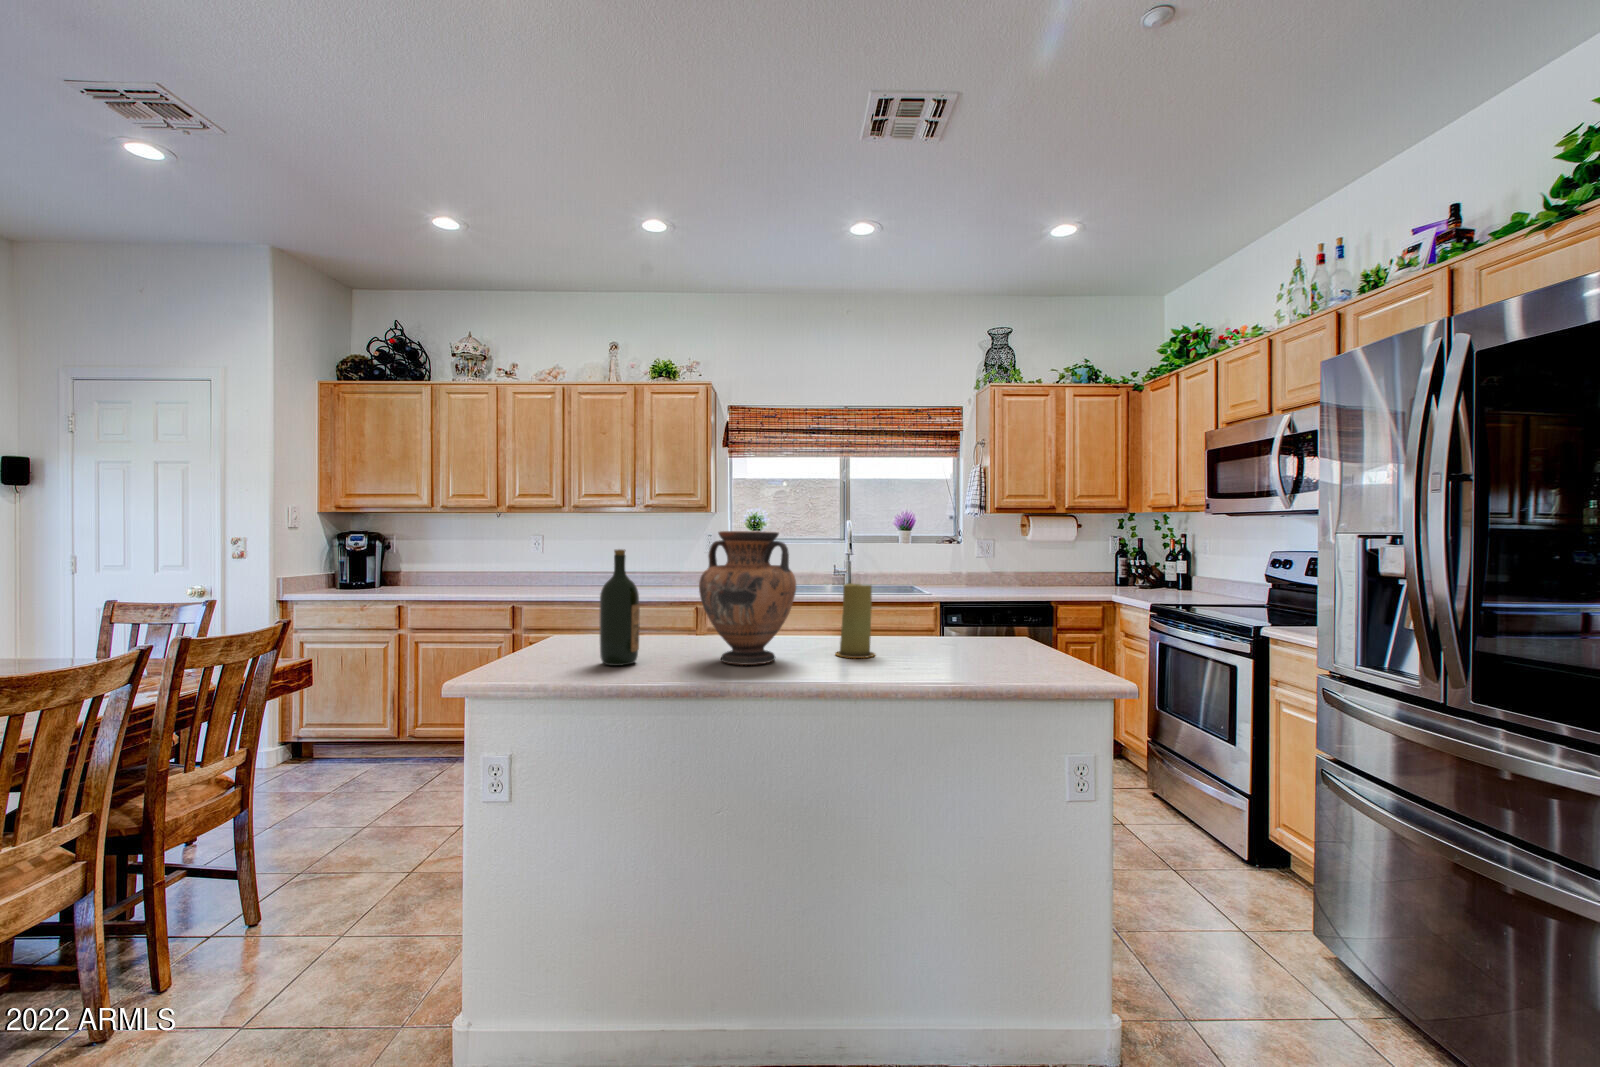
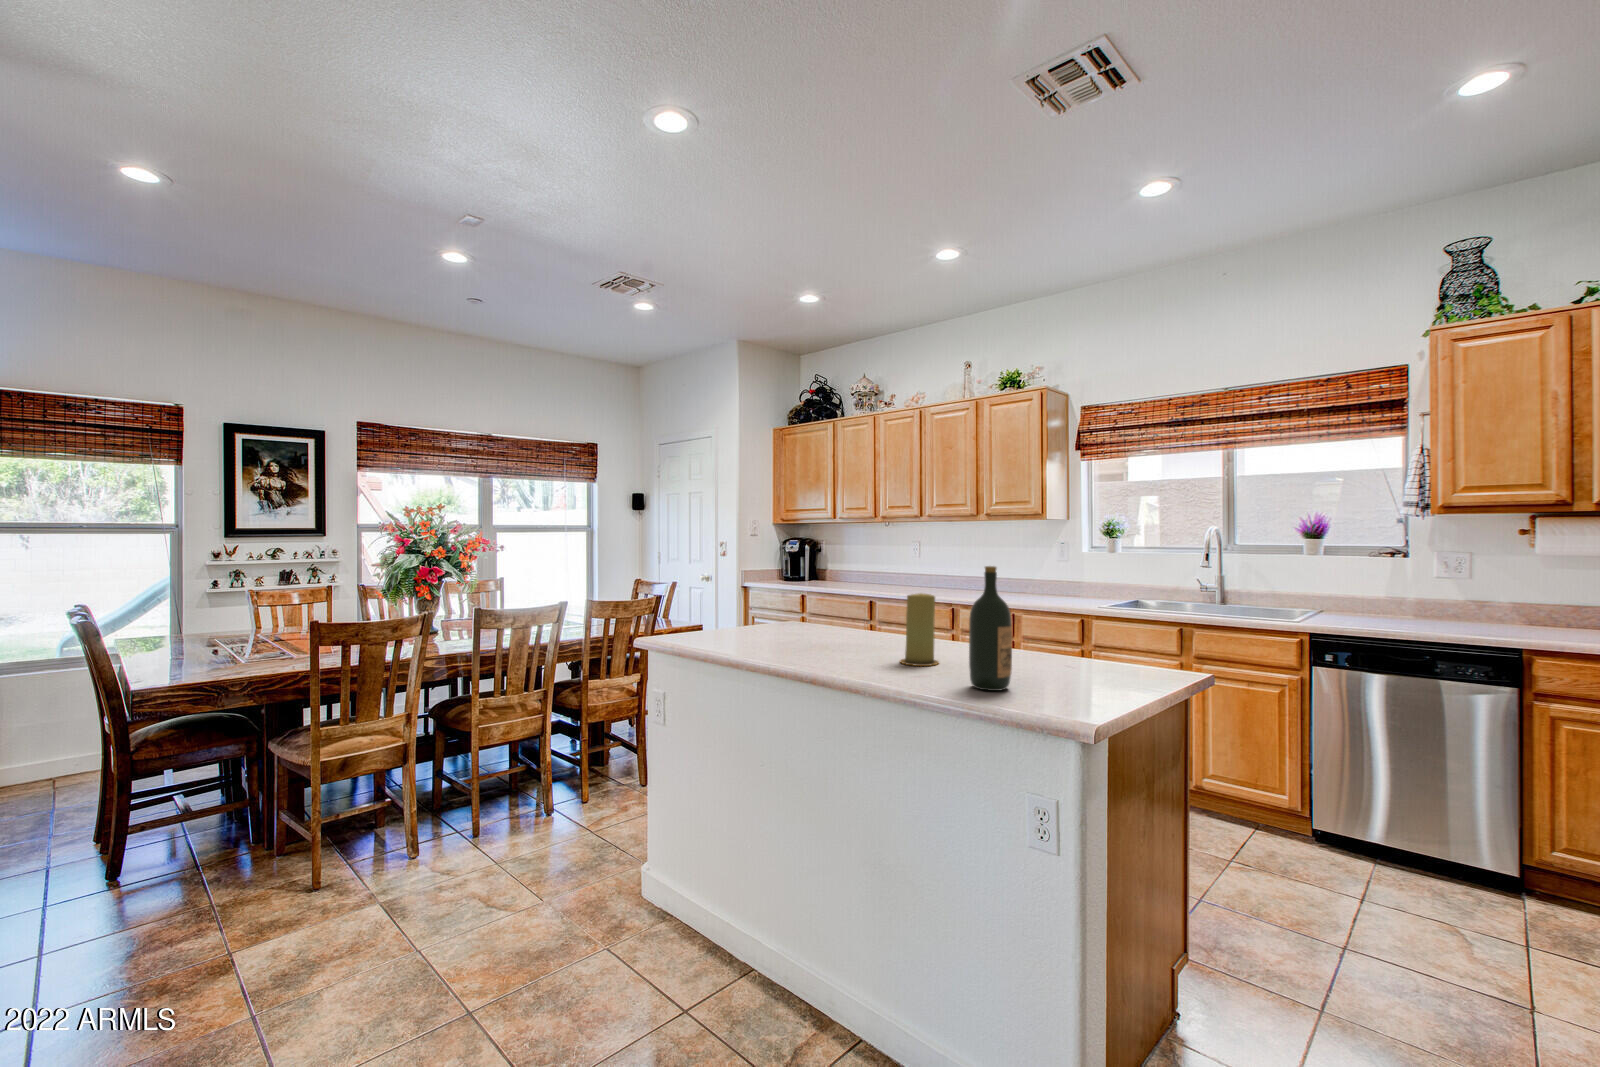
vase: present [699,531,796,665] -> none [781,542,865,657]
wine bottle: present [600,549,640,666] -> present [969,566,1012,691]

